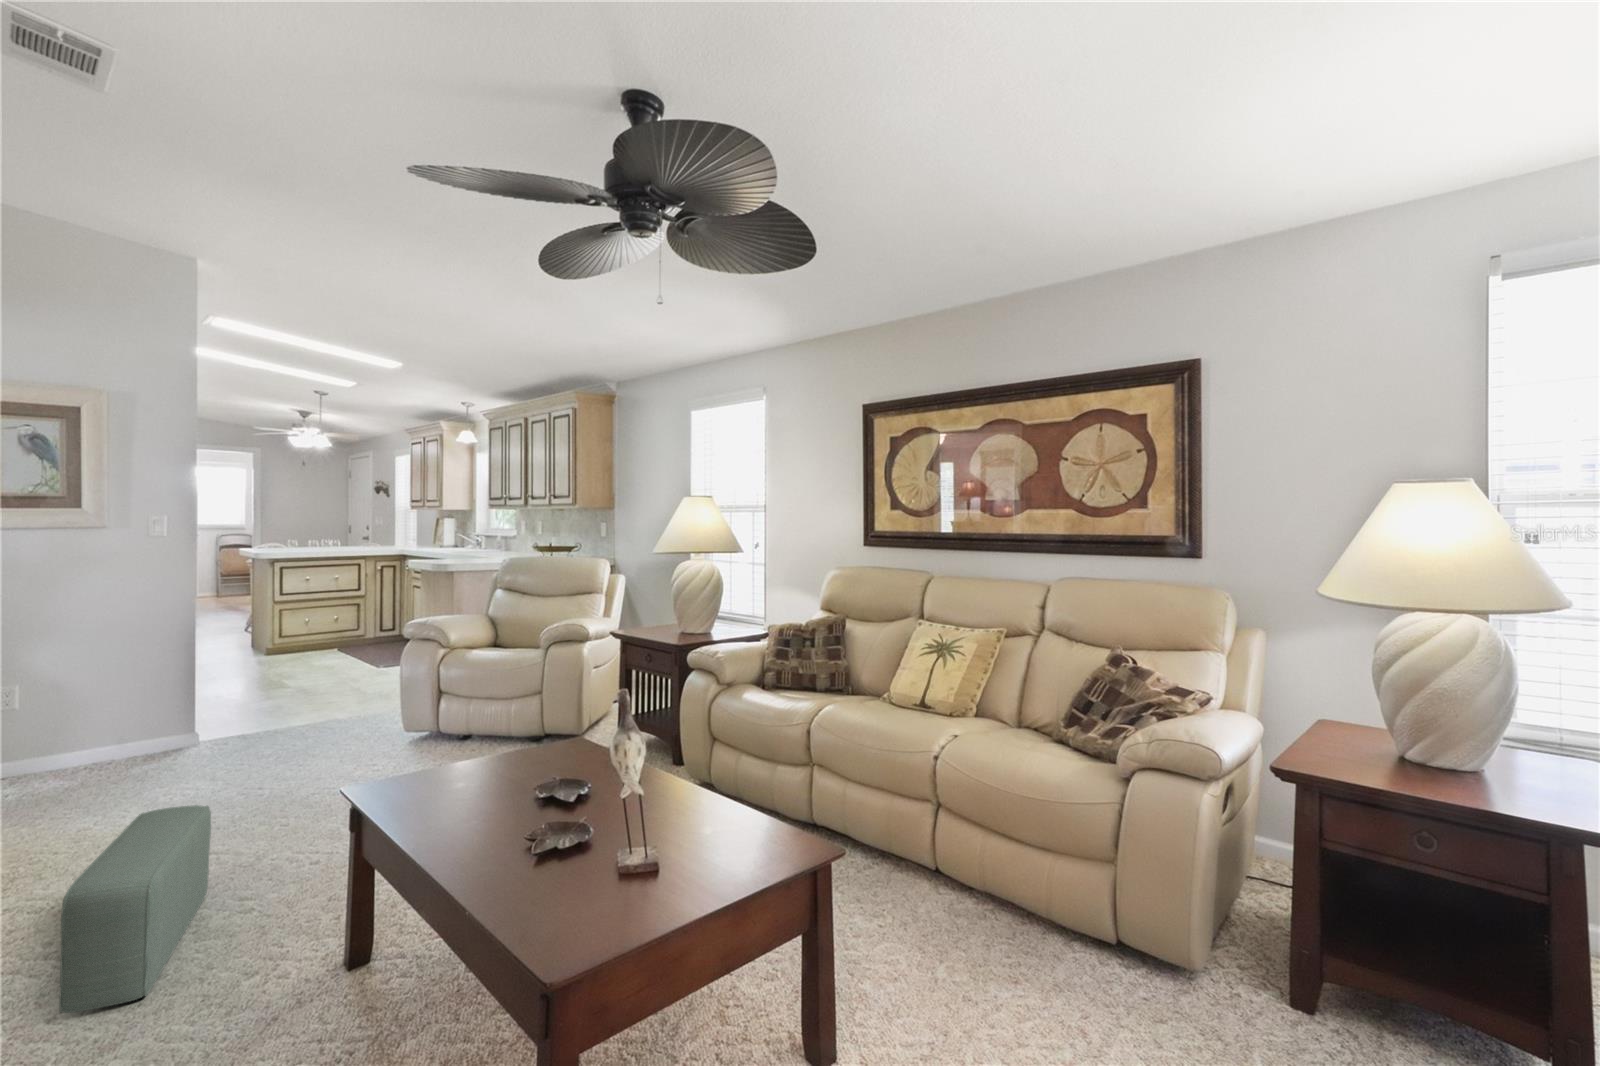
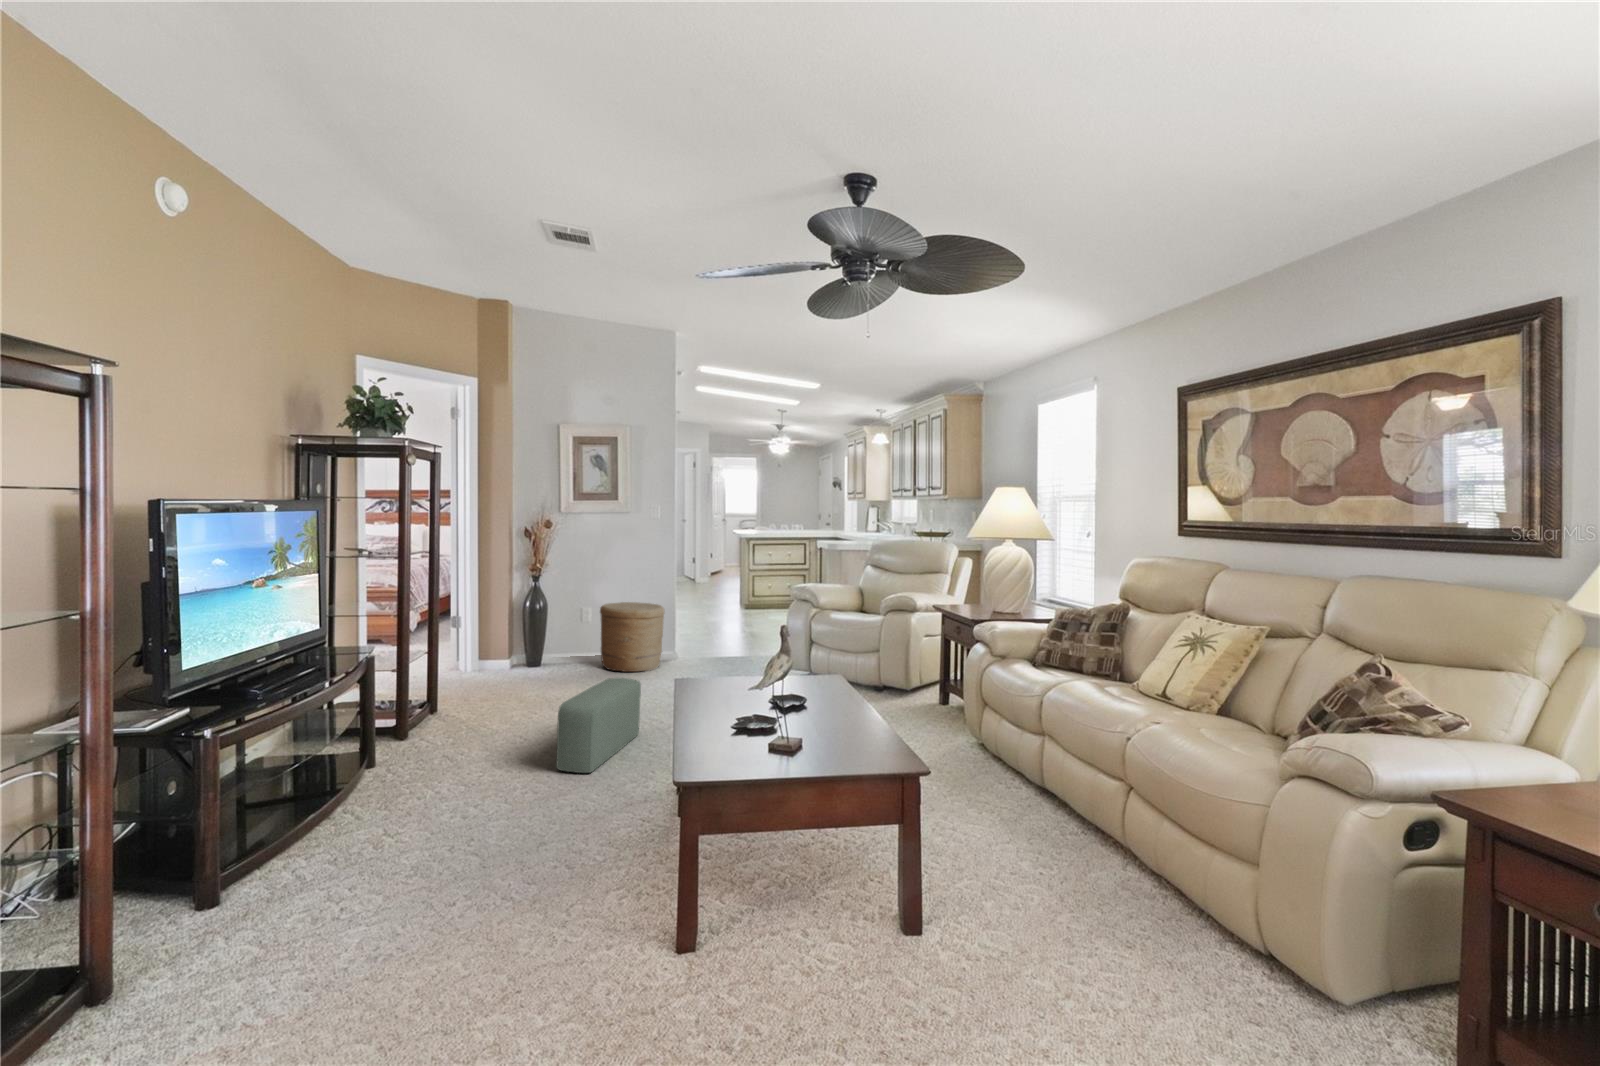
basket: none [46,670,184,790] -> present [600,602,664,672]

